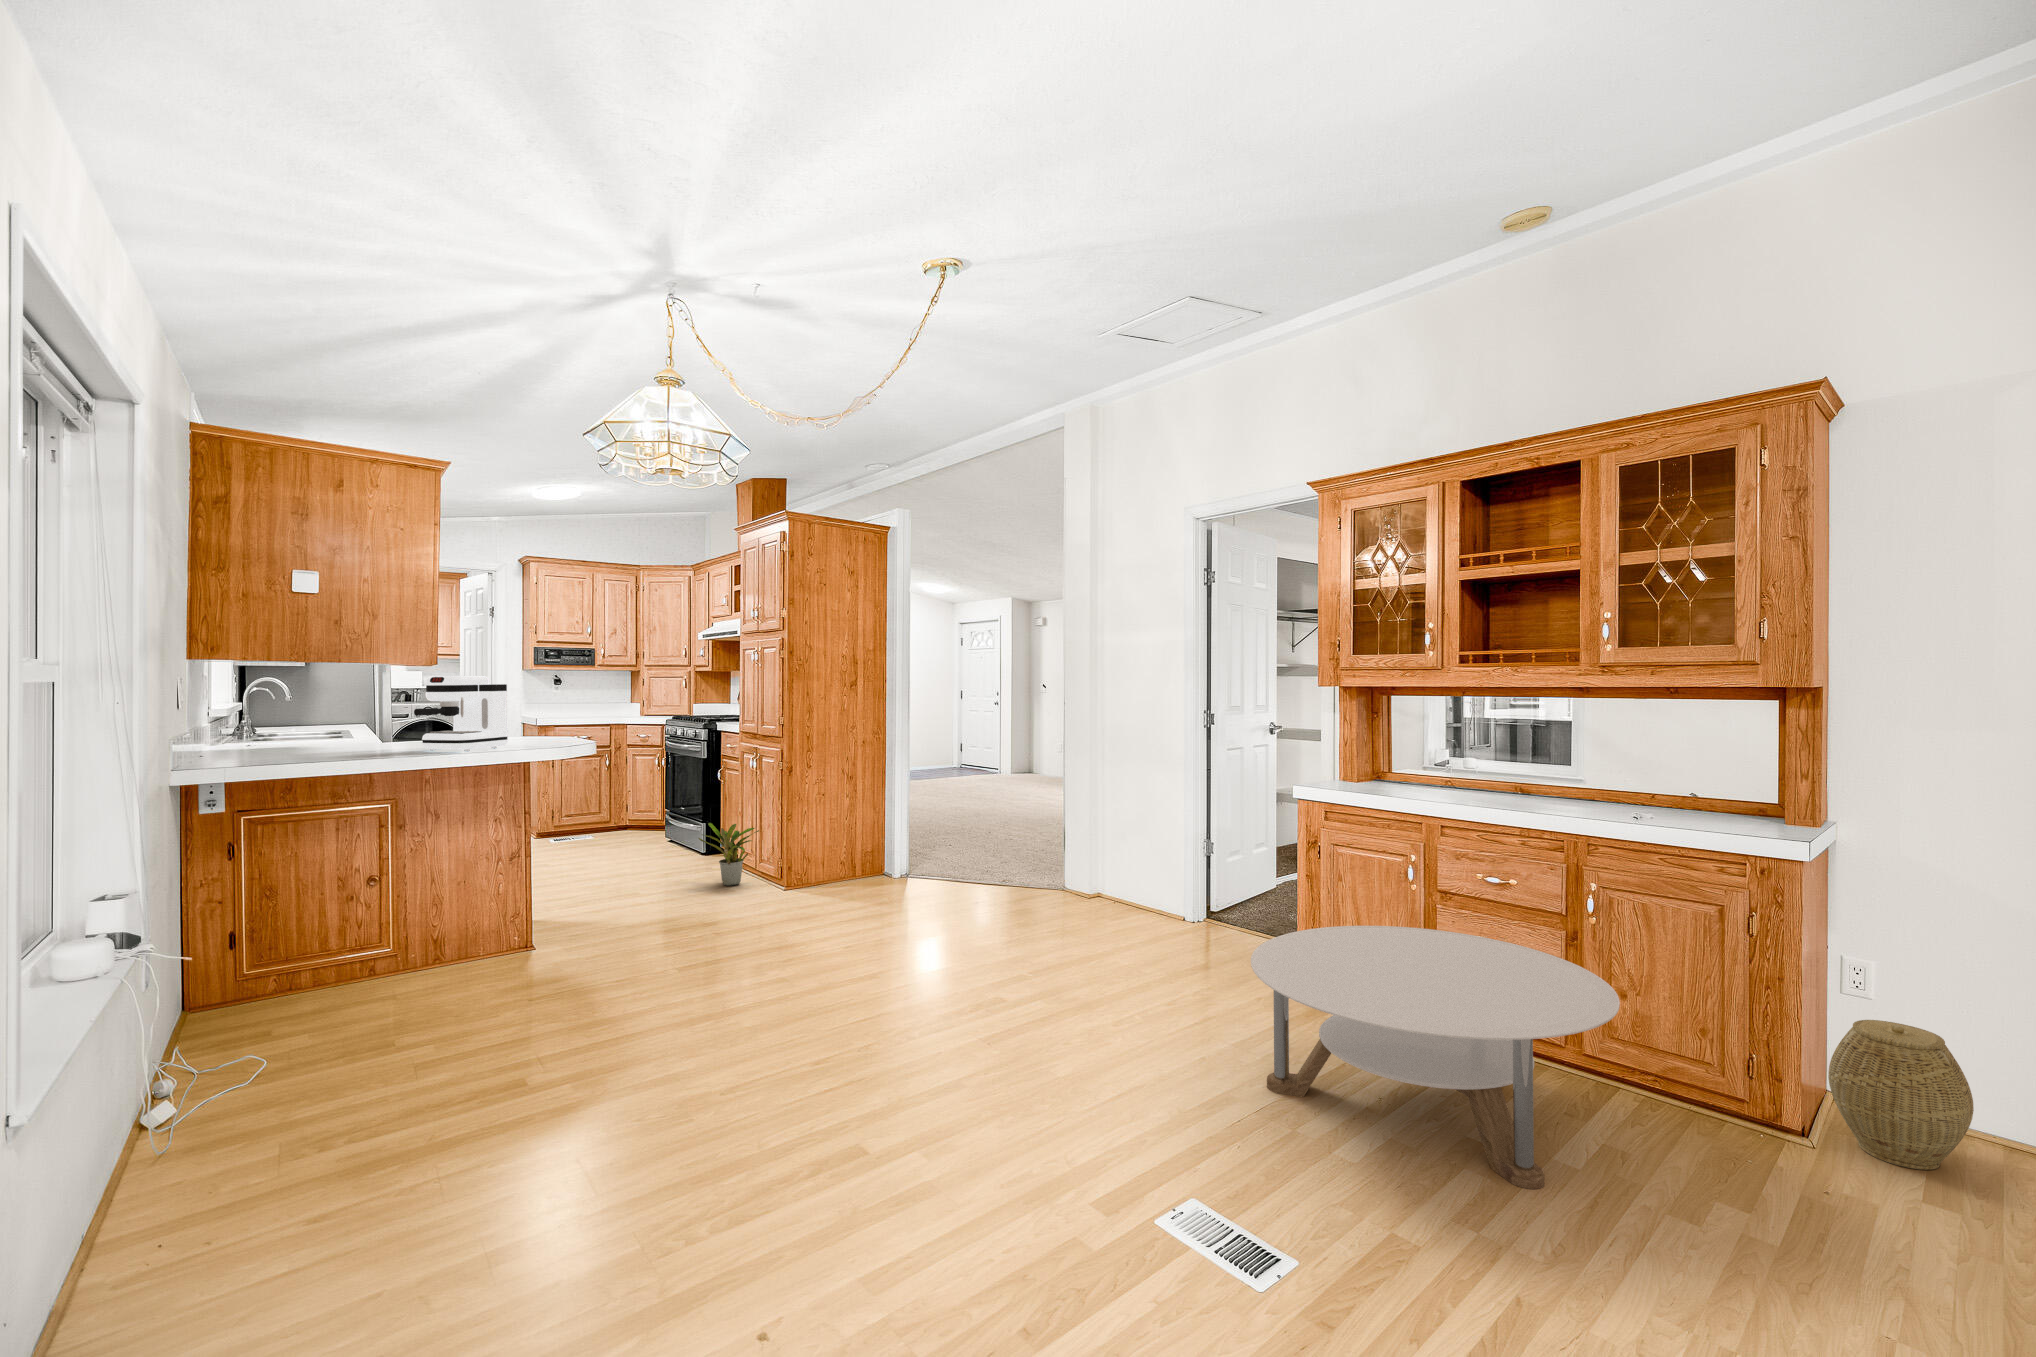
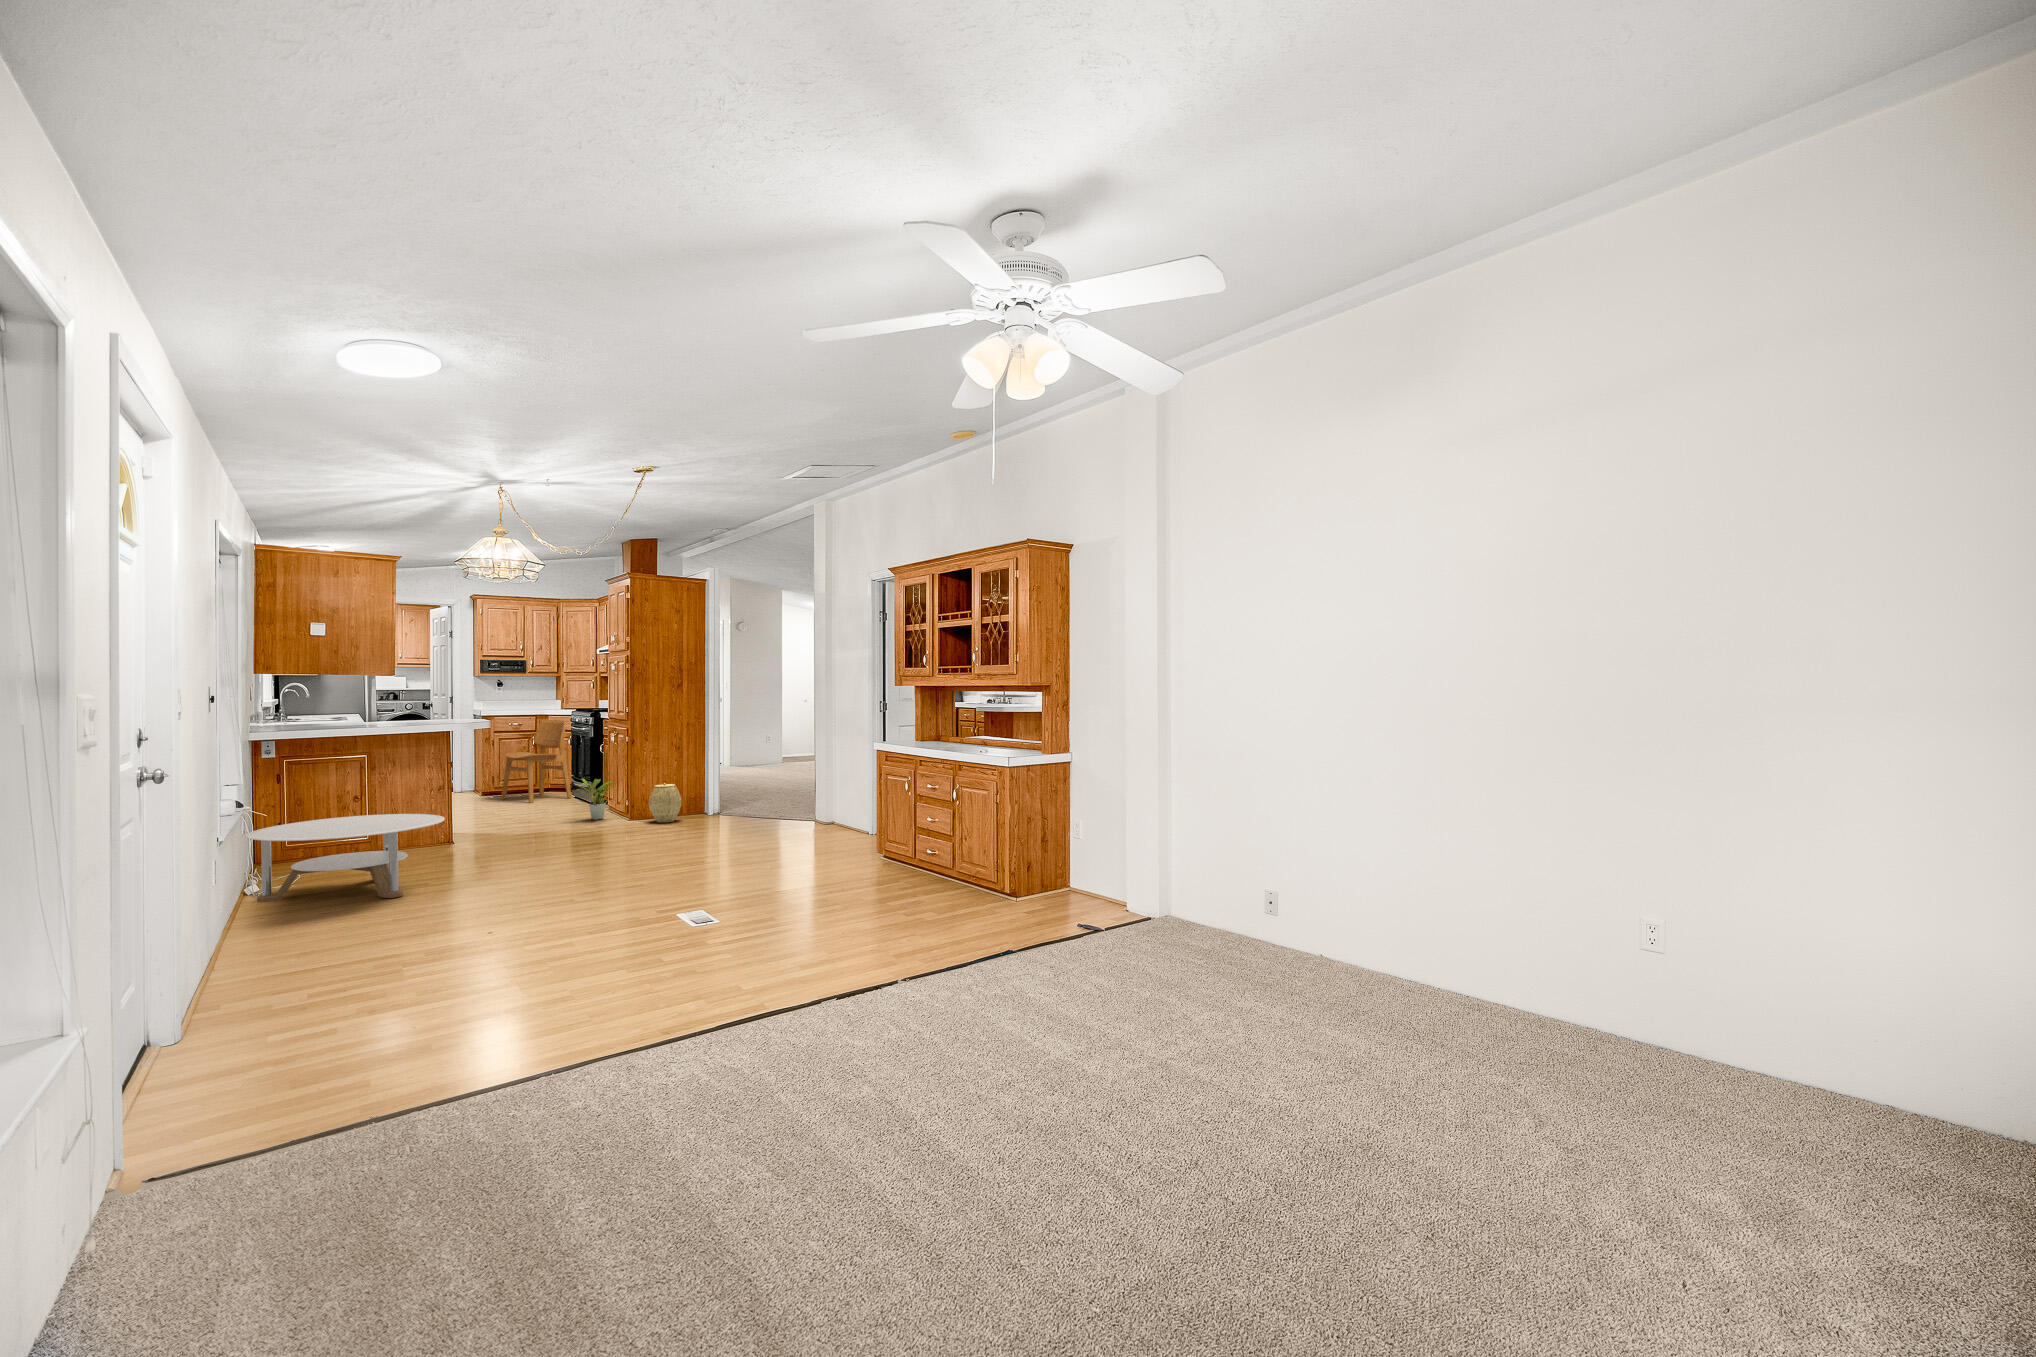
coffee maker: present [414,676,508,751] -> none [380,682,436,725]
dining chair: none [567,731,665,850] -> present [501,720,572,803]
round table: present [1251,926,1620,1189] -> present [246,814,445,903]
woven basket: present [1828,1020,1974,1170] -> present [649,783,682,823]

